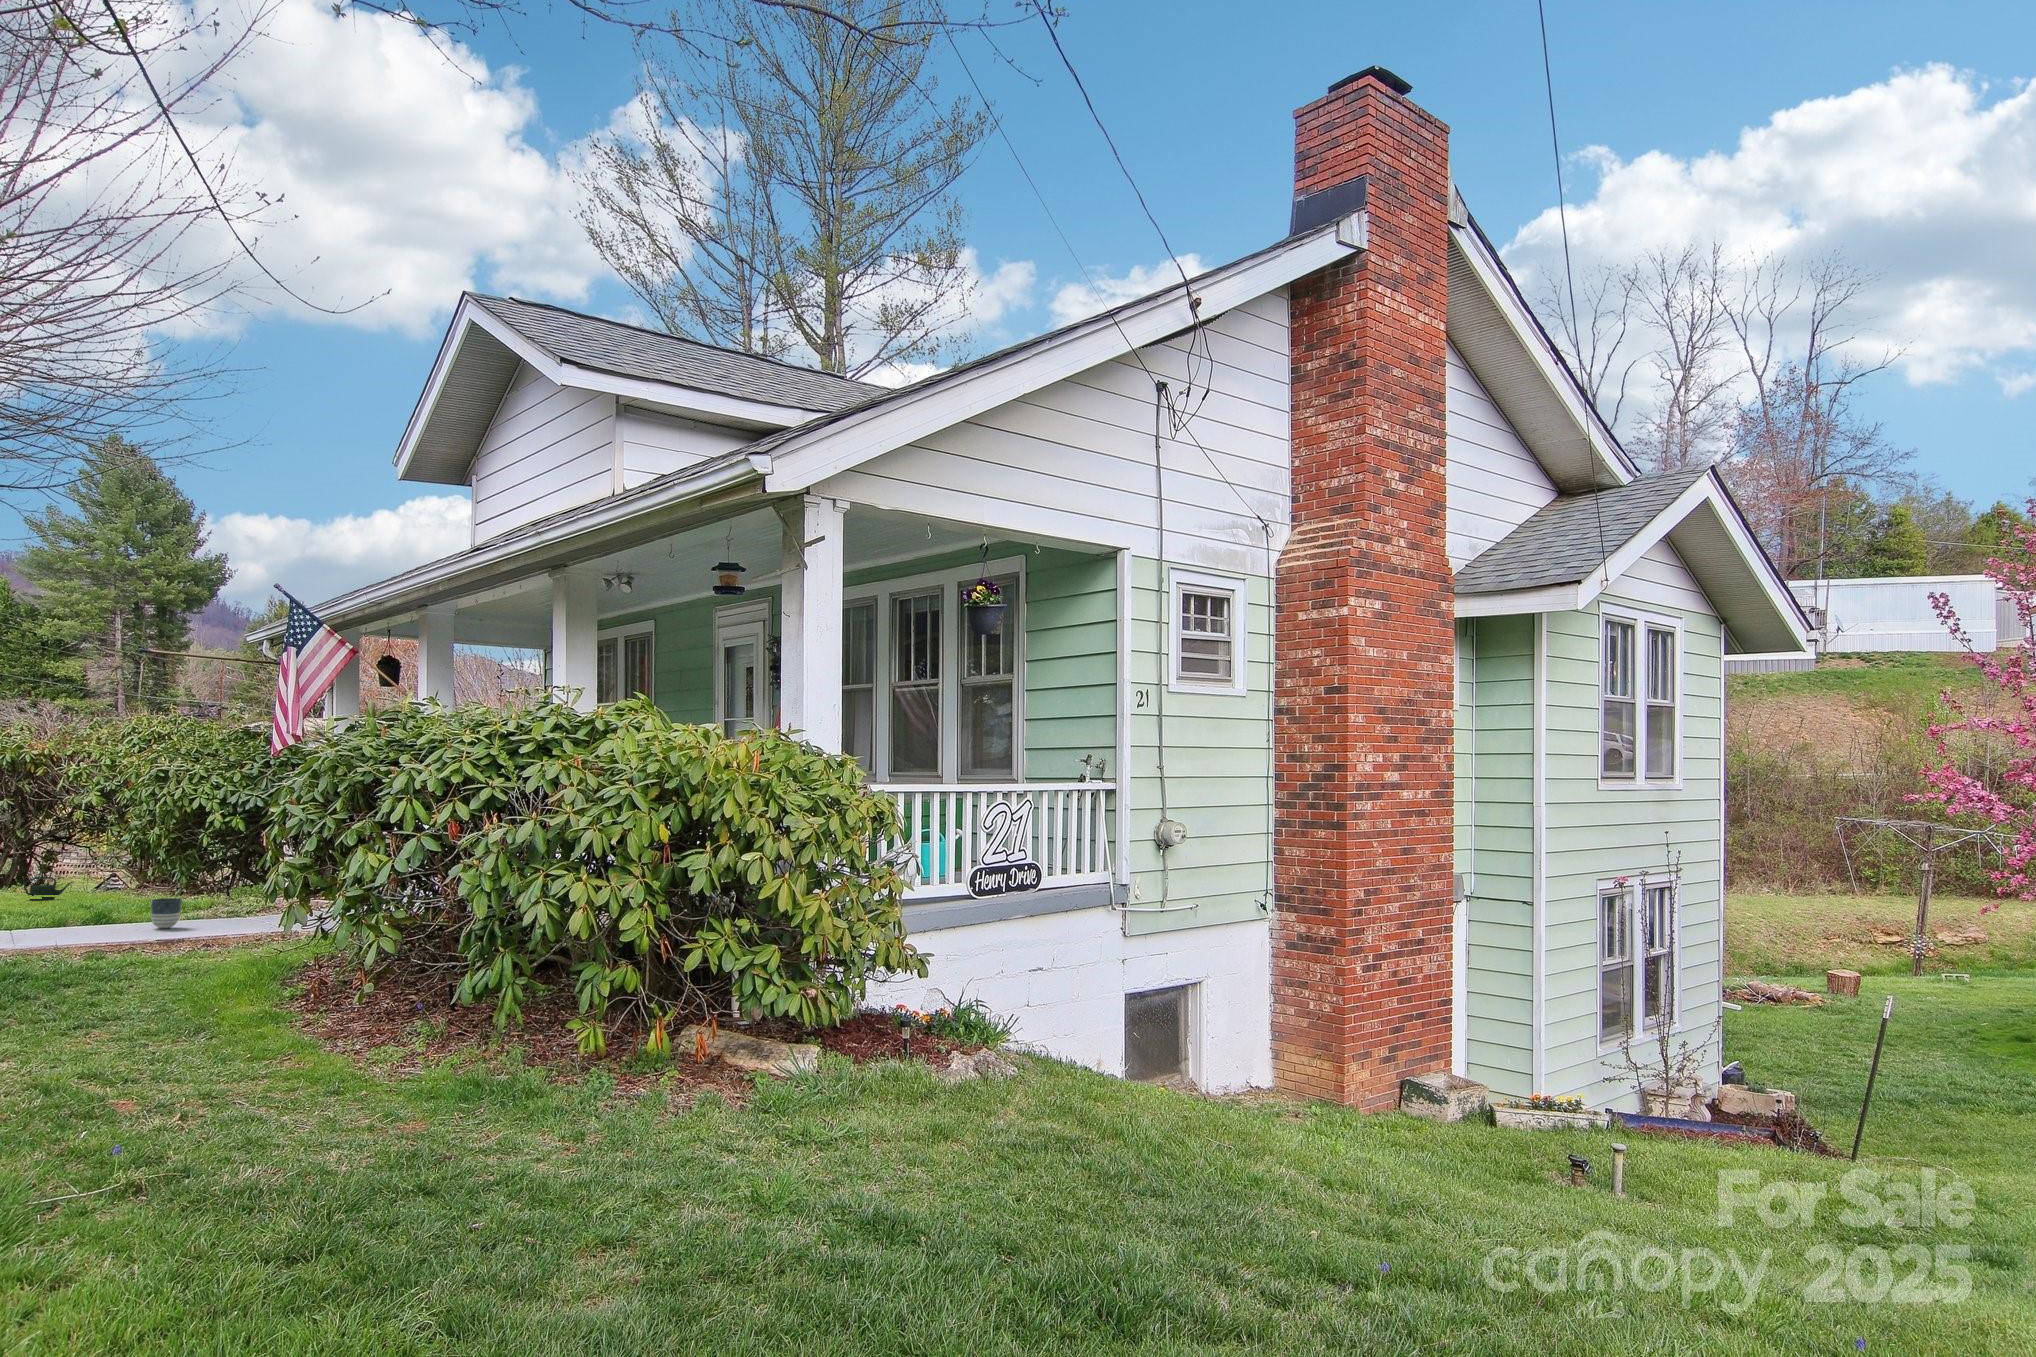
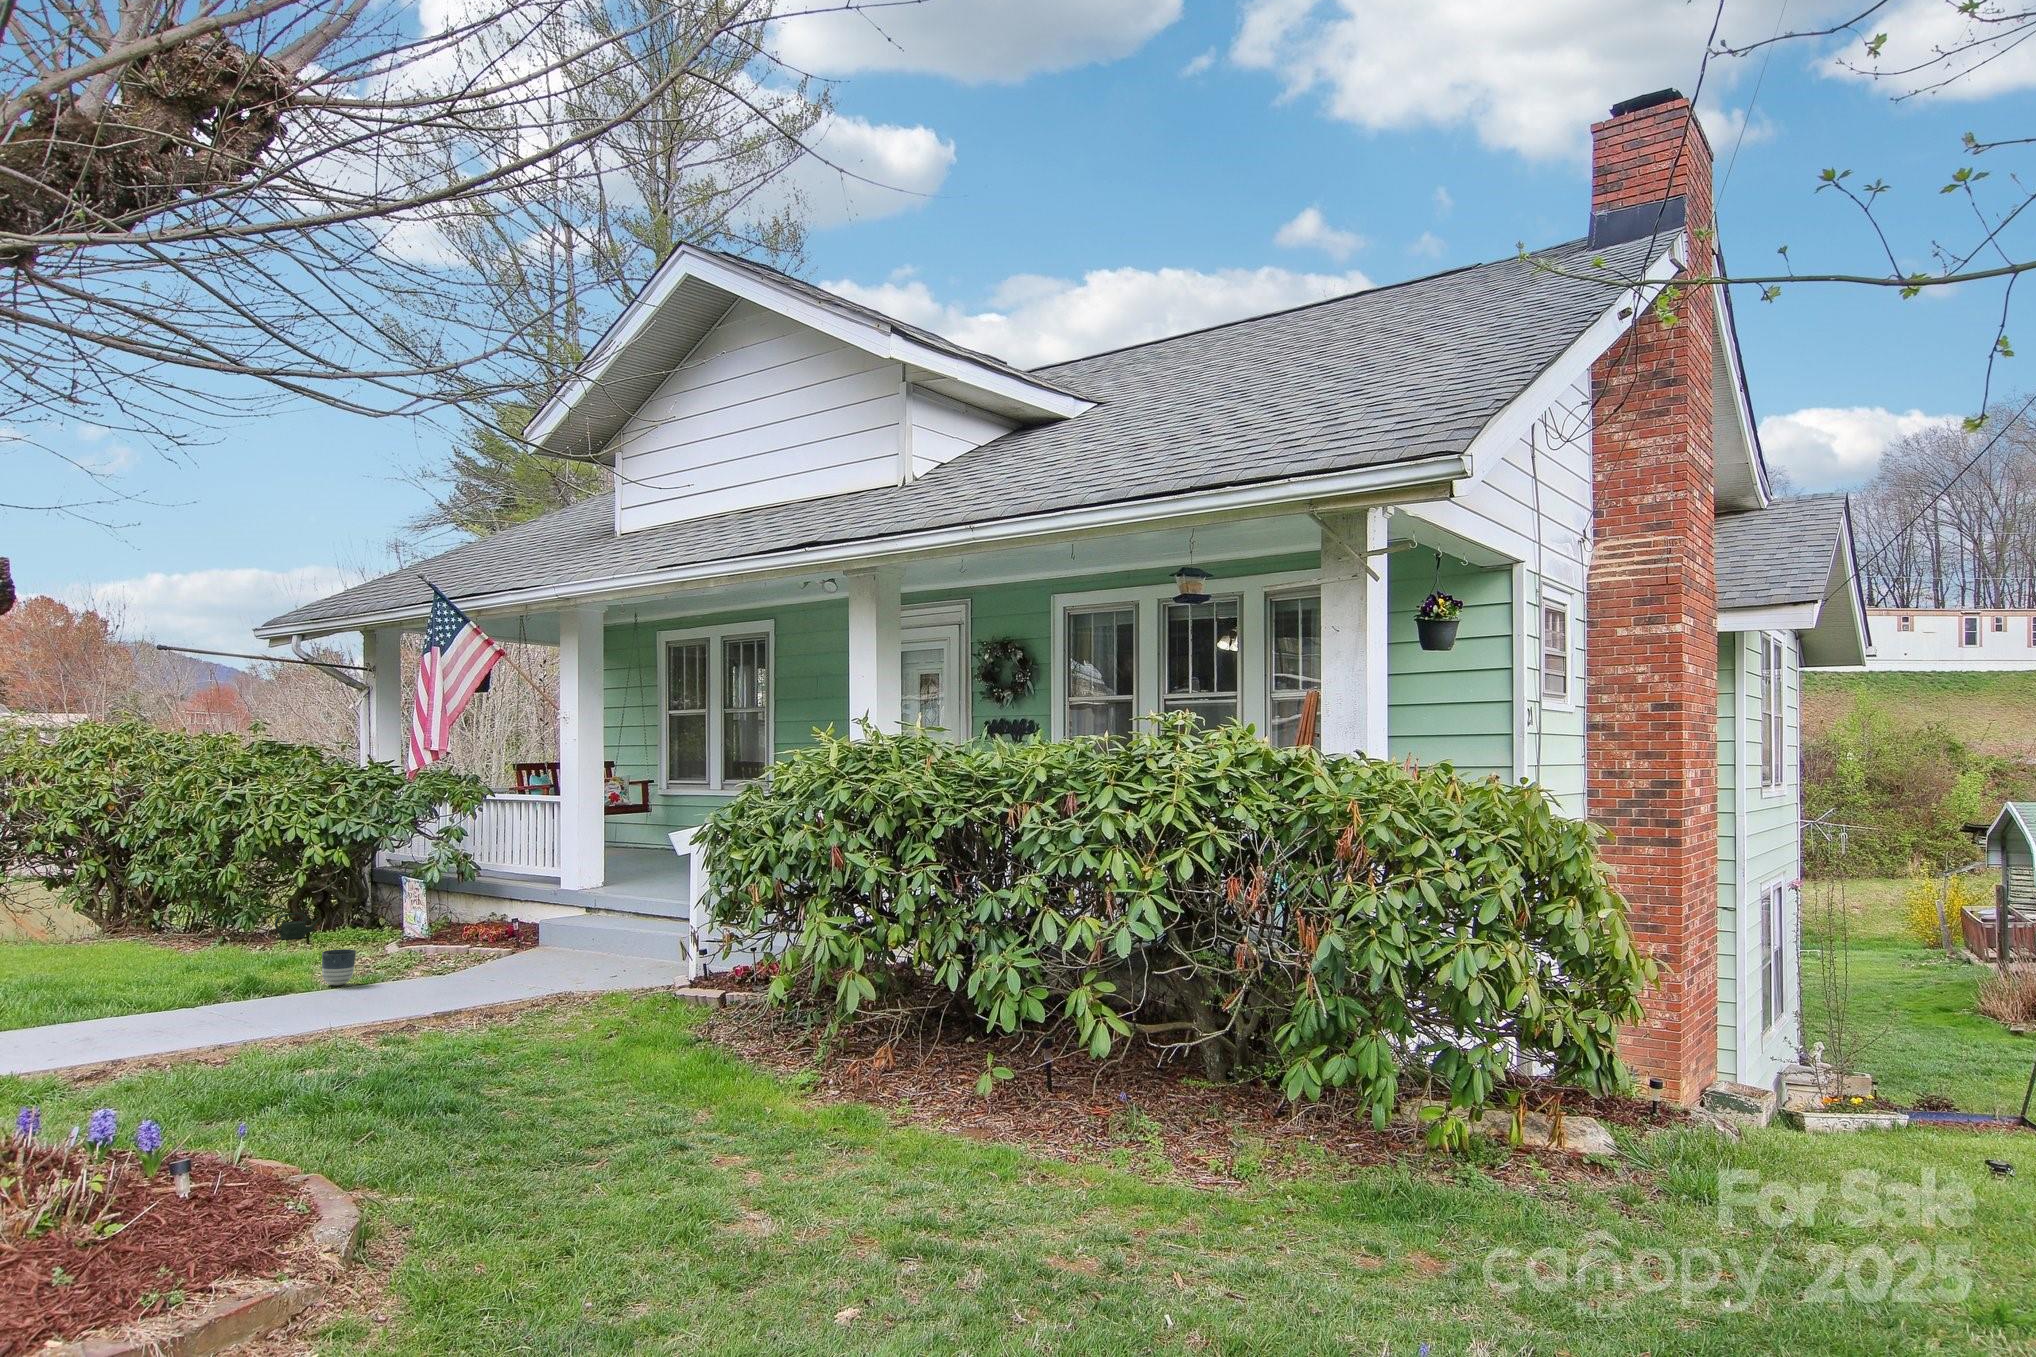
watering can: present [24,877,73,901] -> present [275,913,322,939]

